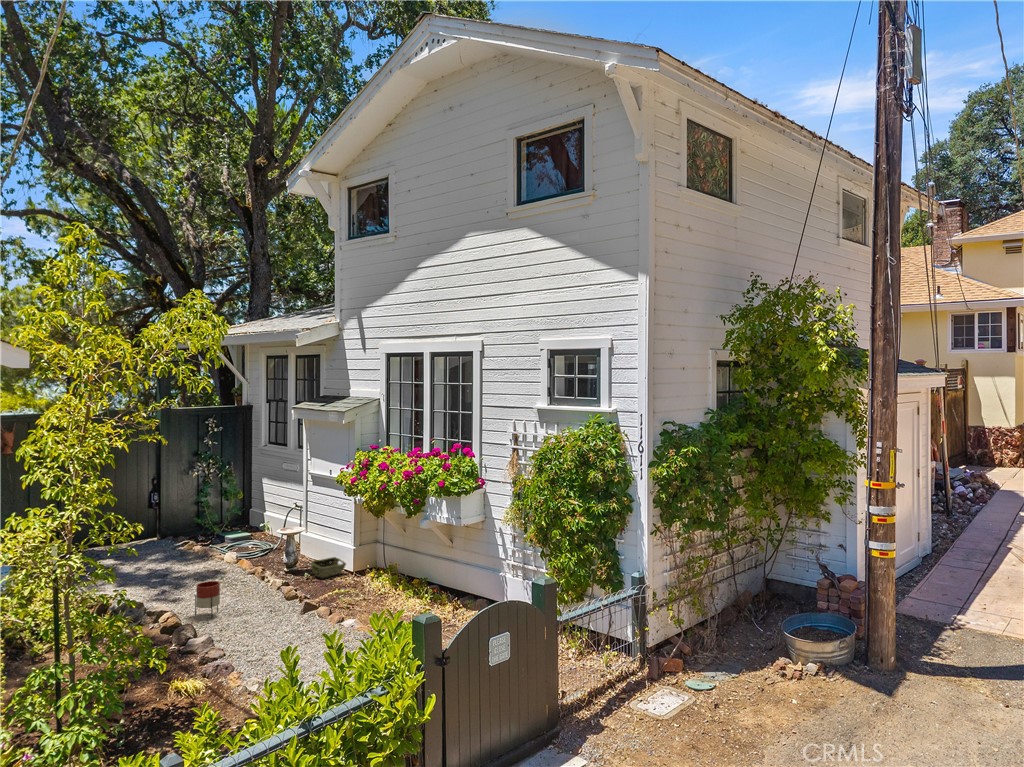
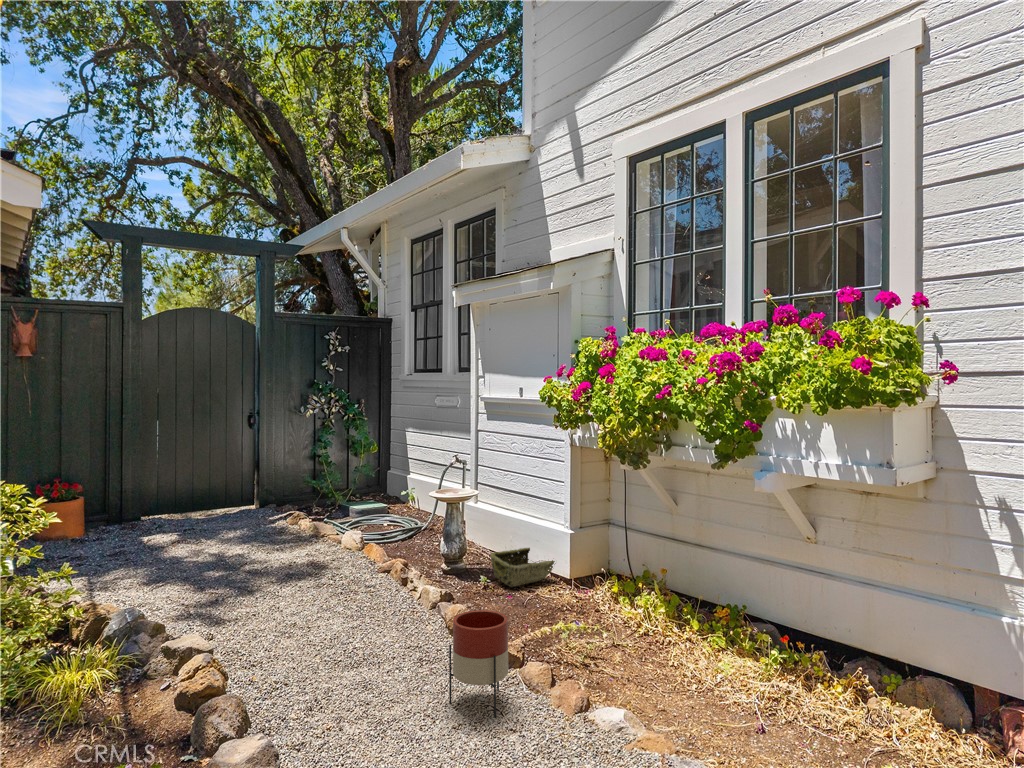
planter: present [195,581,220,619] -> present [449,610,508,718]

